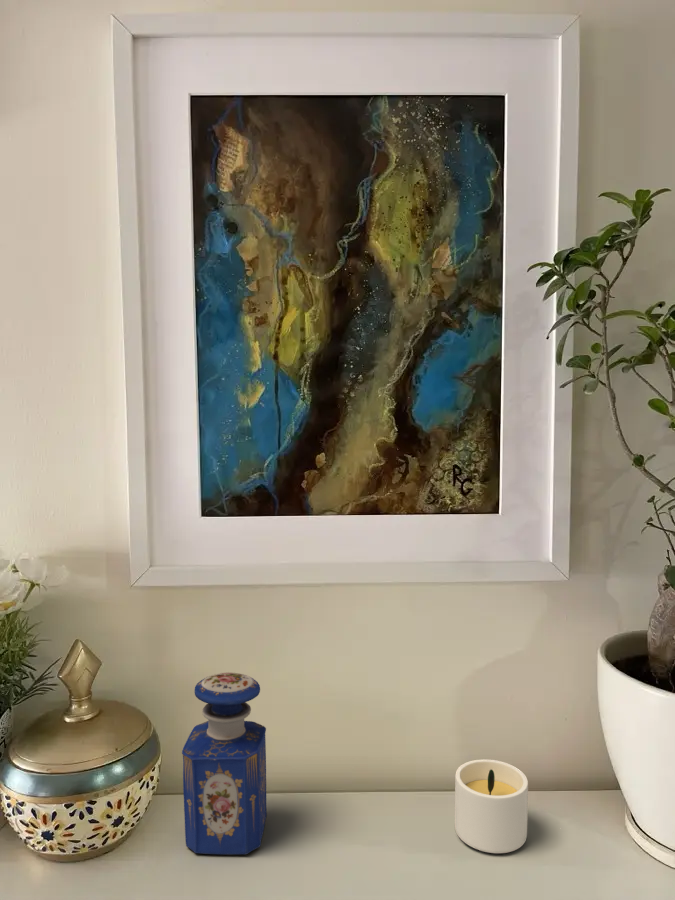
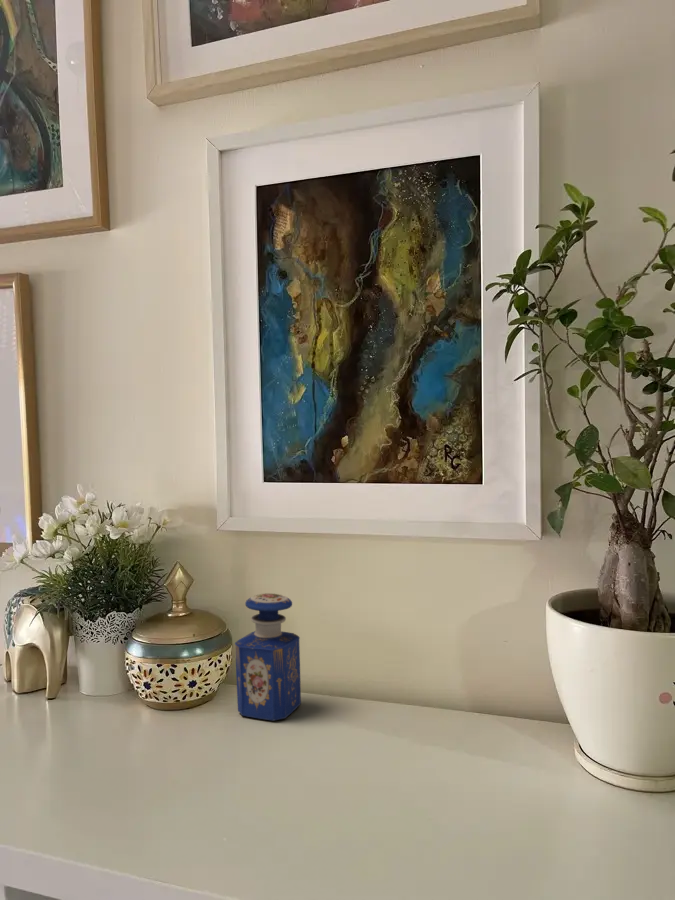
candle: present [455,759,528,853] -> none [429,680,516,746]

